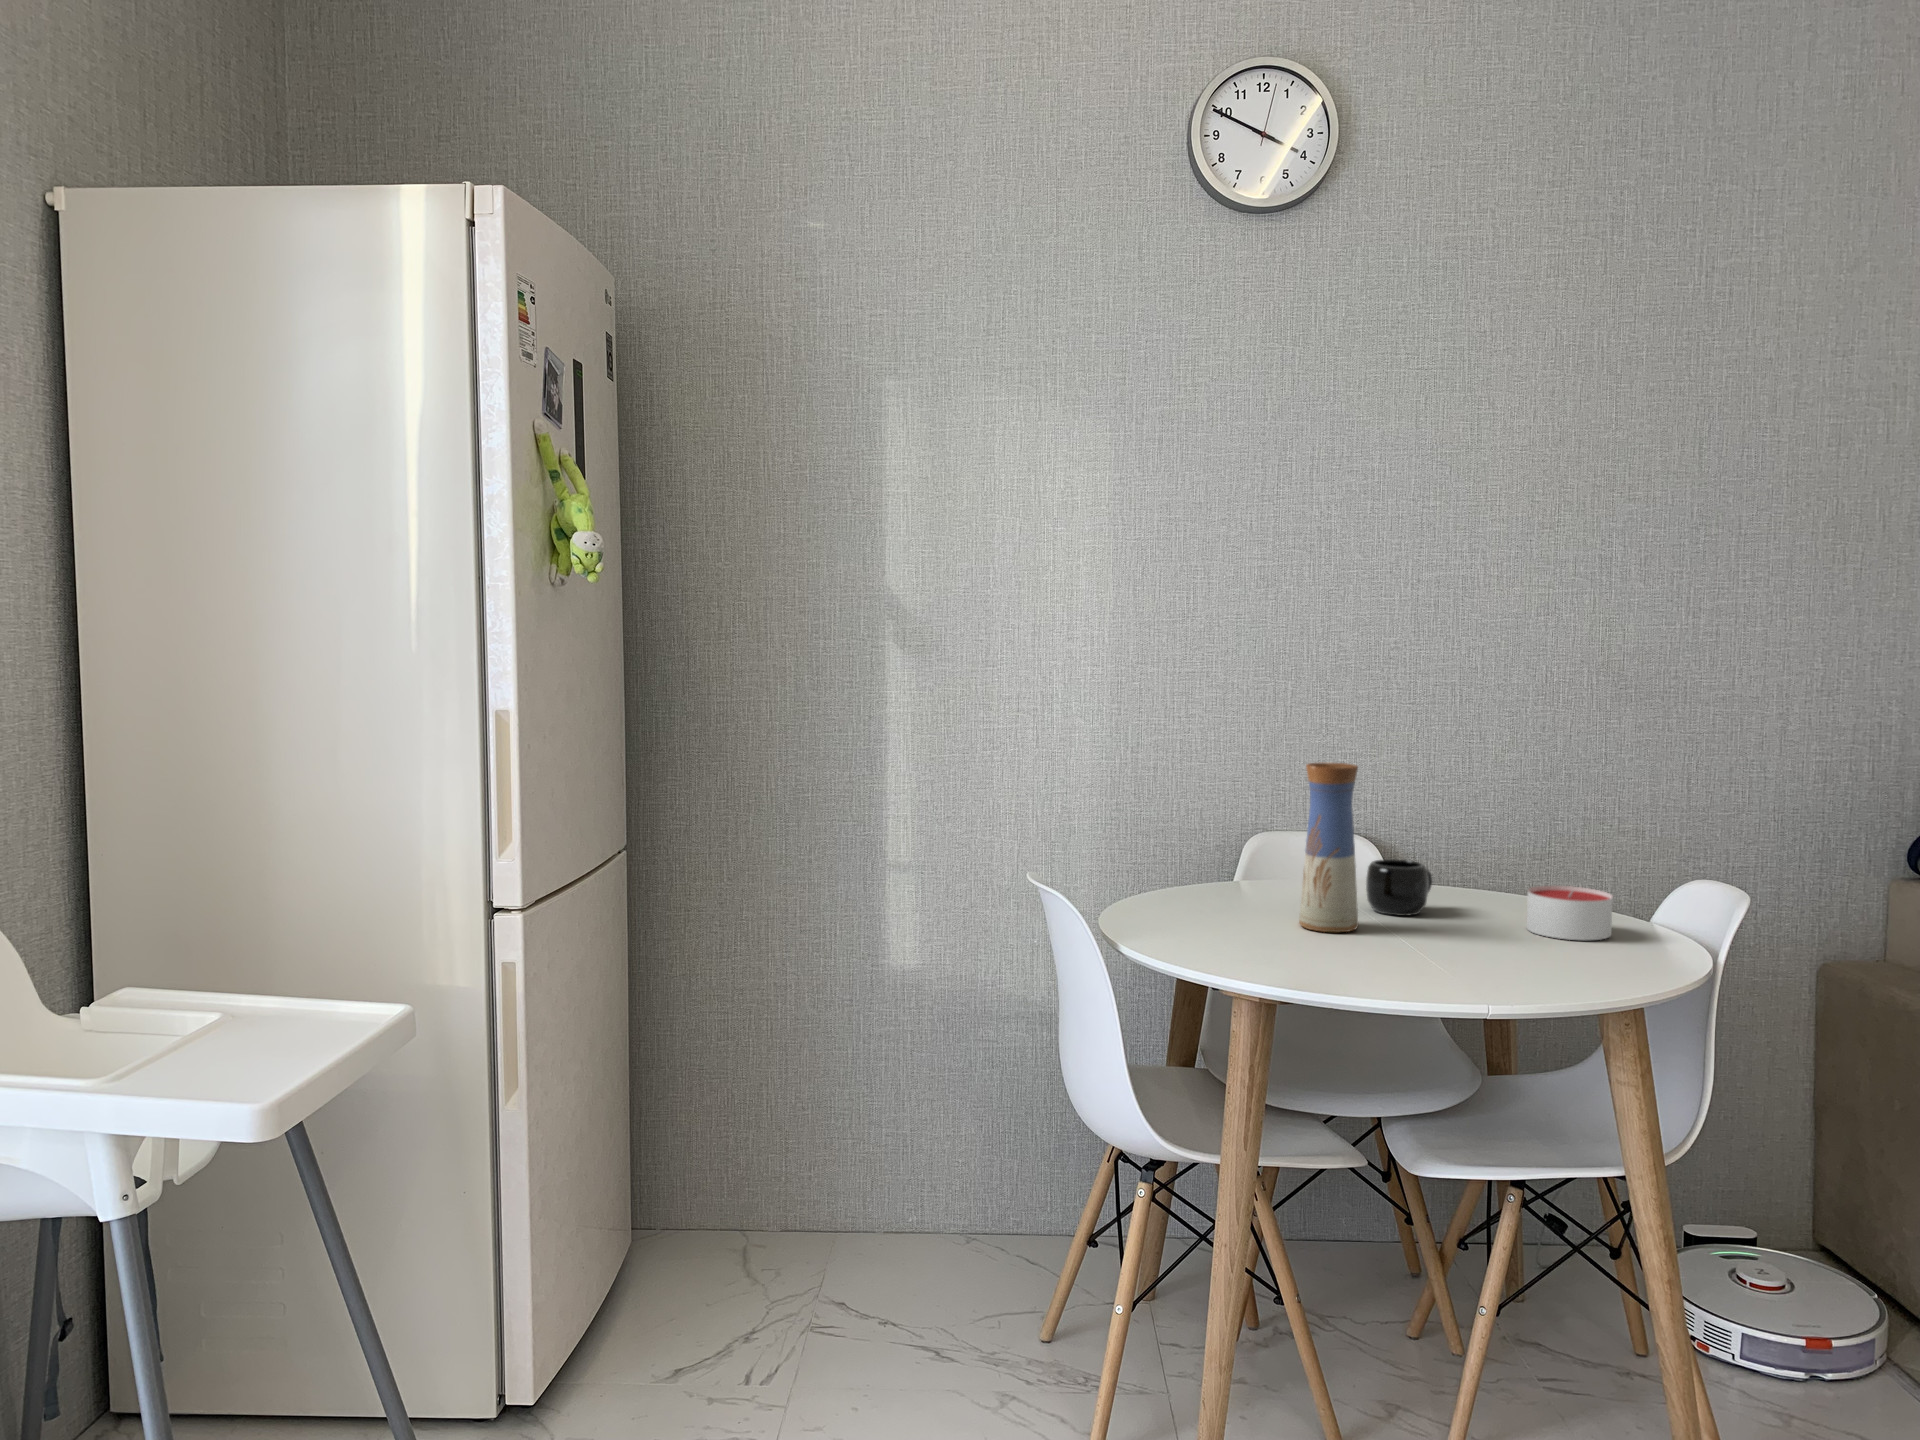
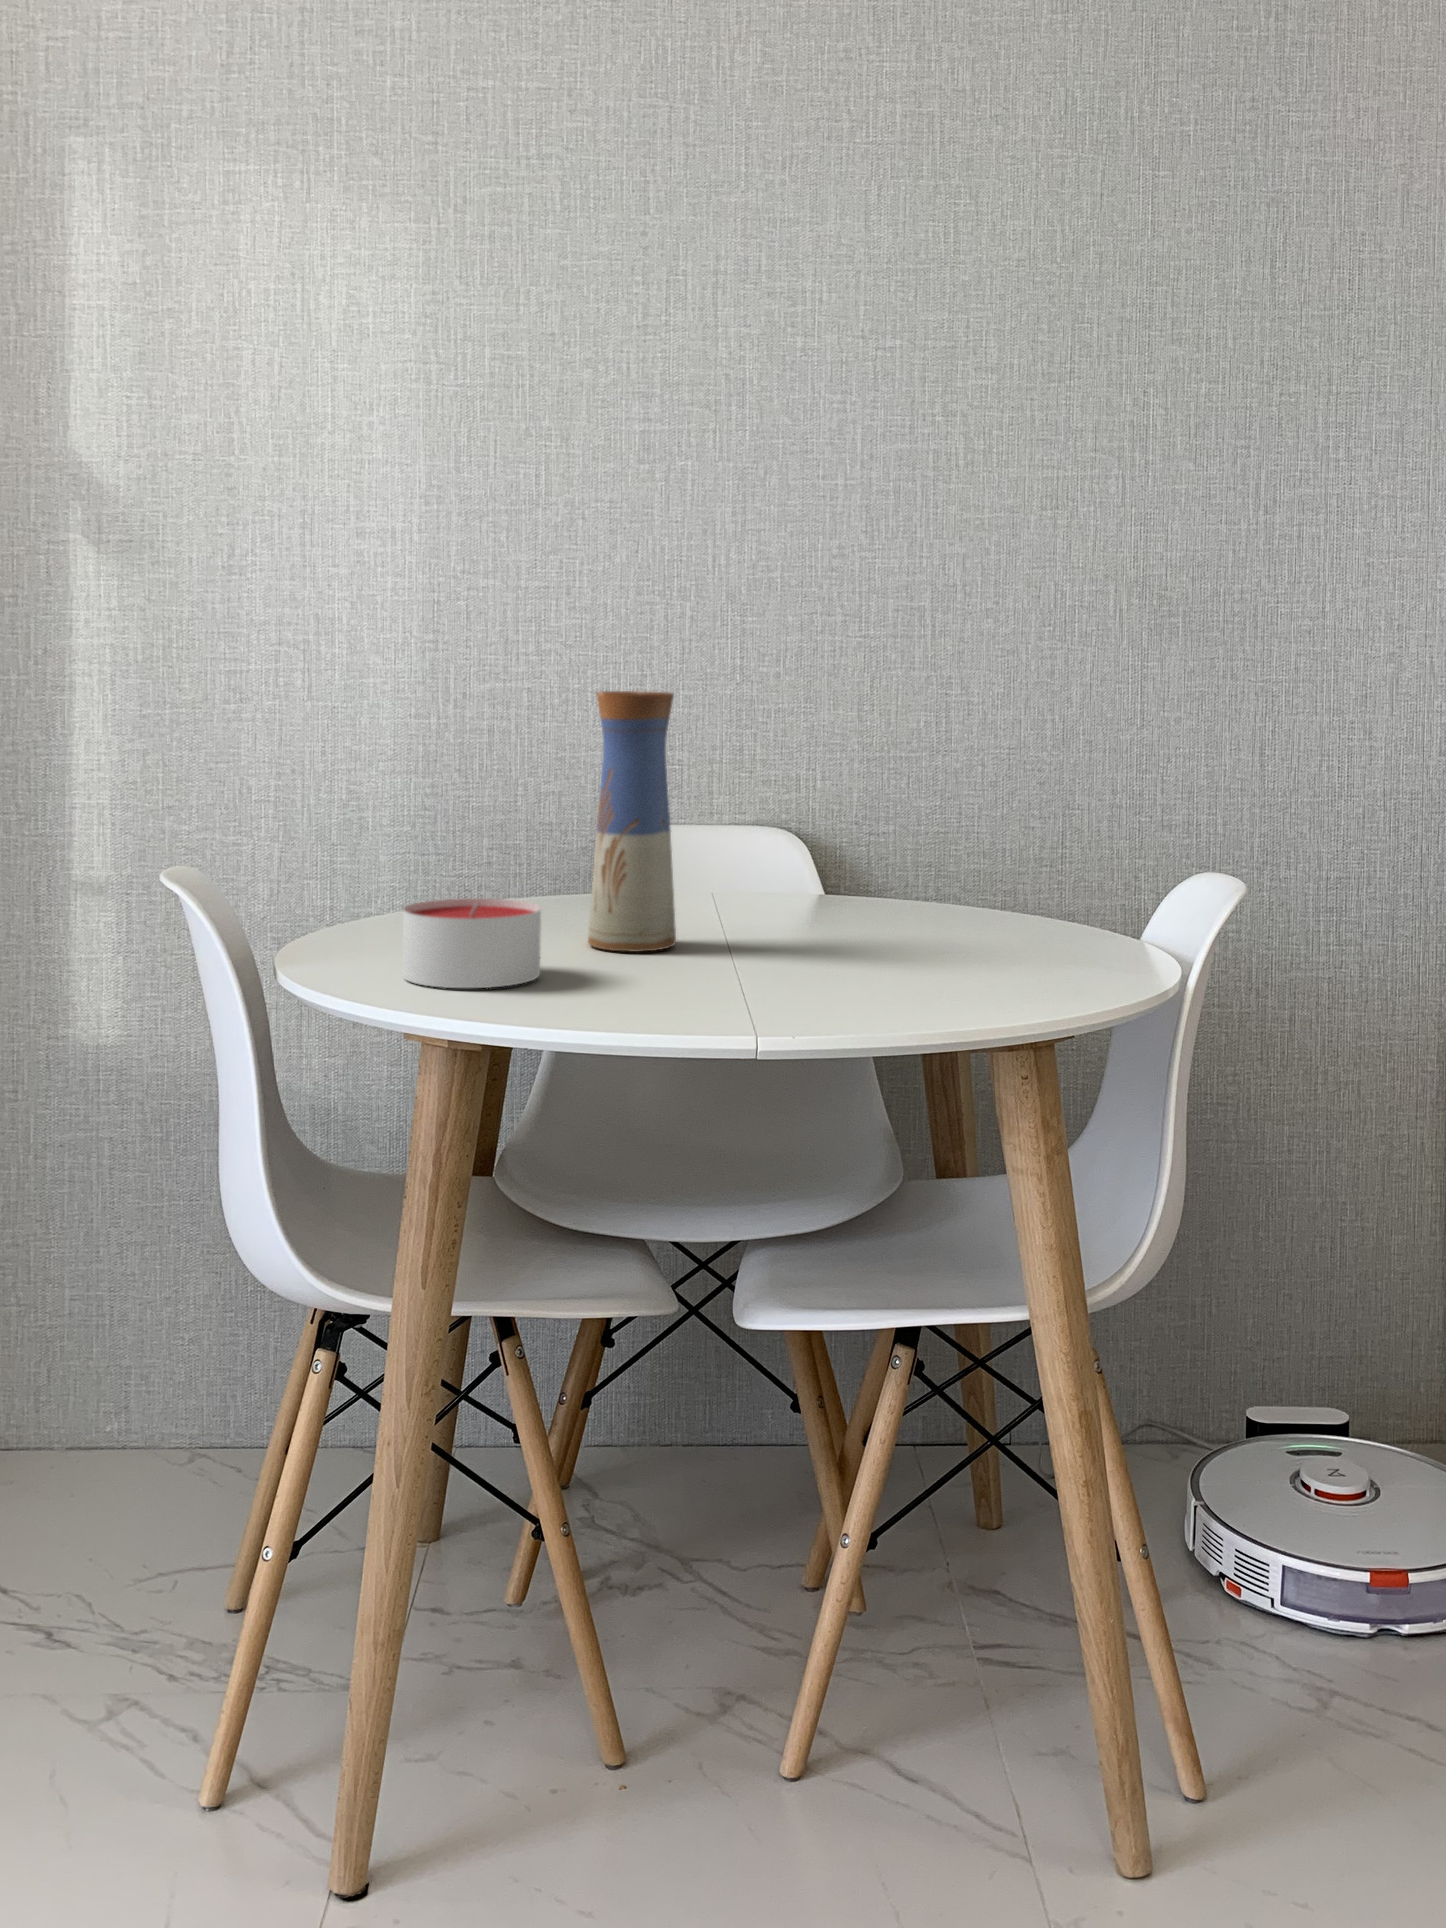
mug: present [1366,859,1432,916] -> none [723,850,830,933]
candle: present [1527,886,1613,940] -> present [403,899,541,988]

